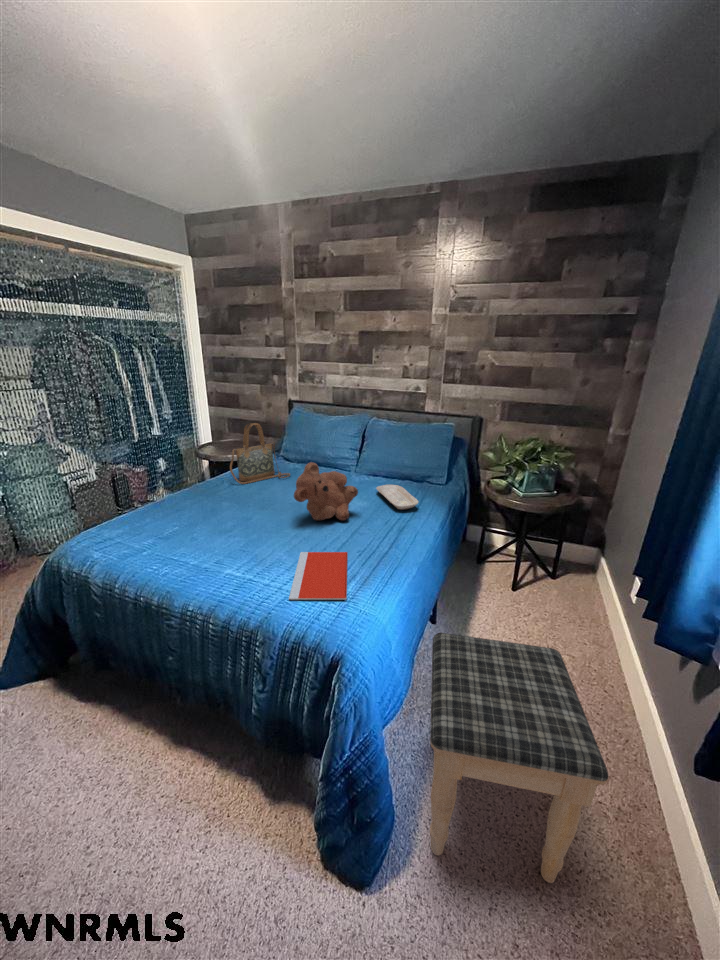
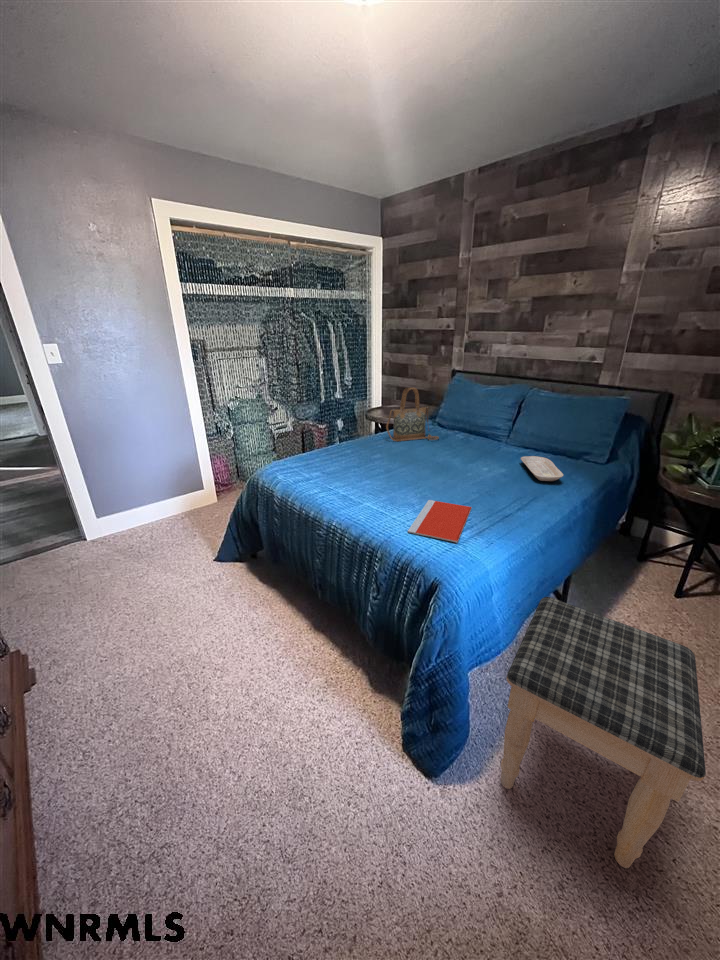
teddy bear: present [294,462,358,520] -> none [432,423,497,481]

